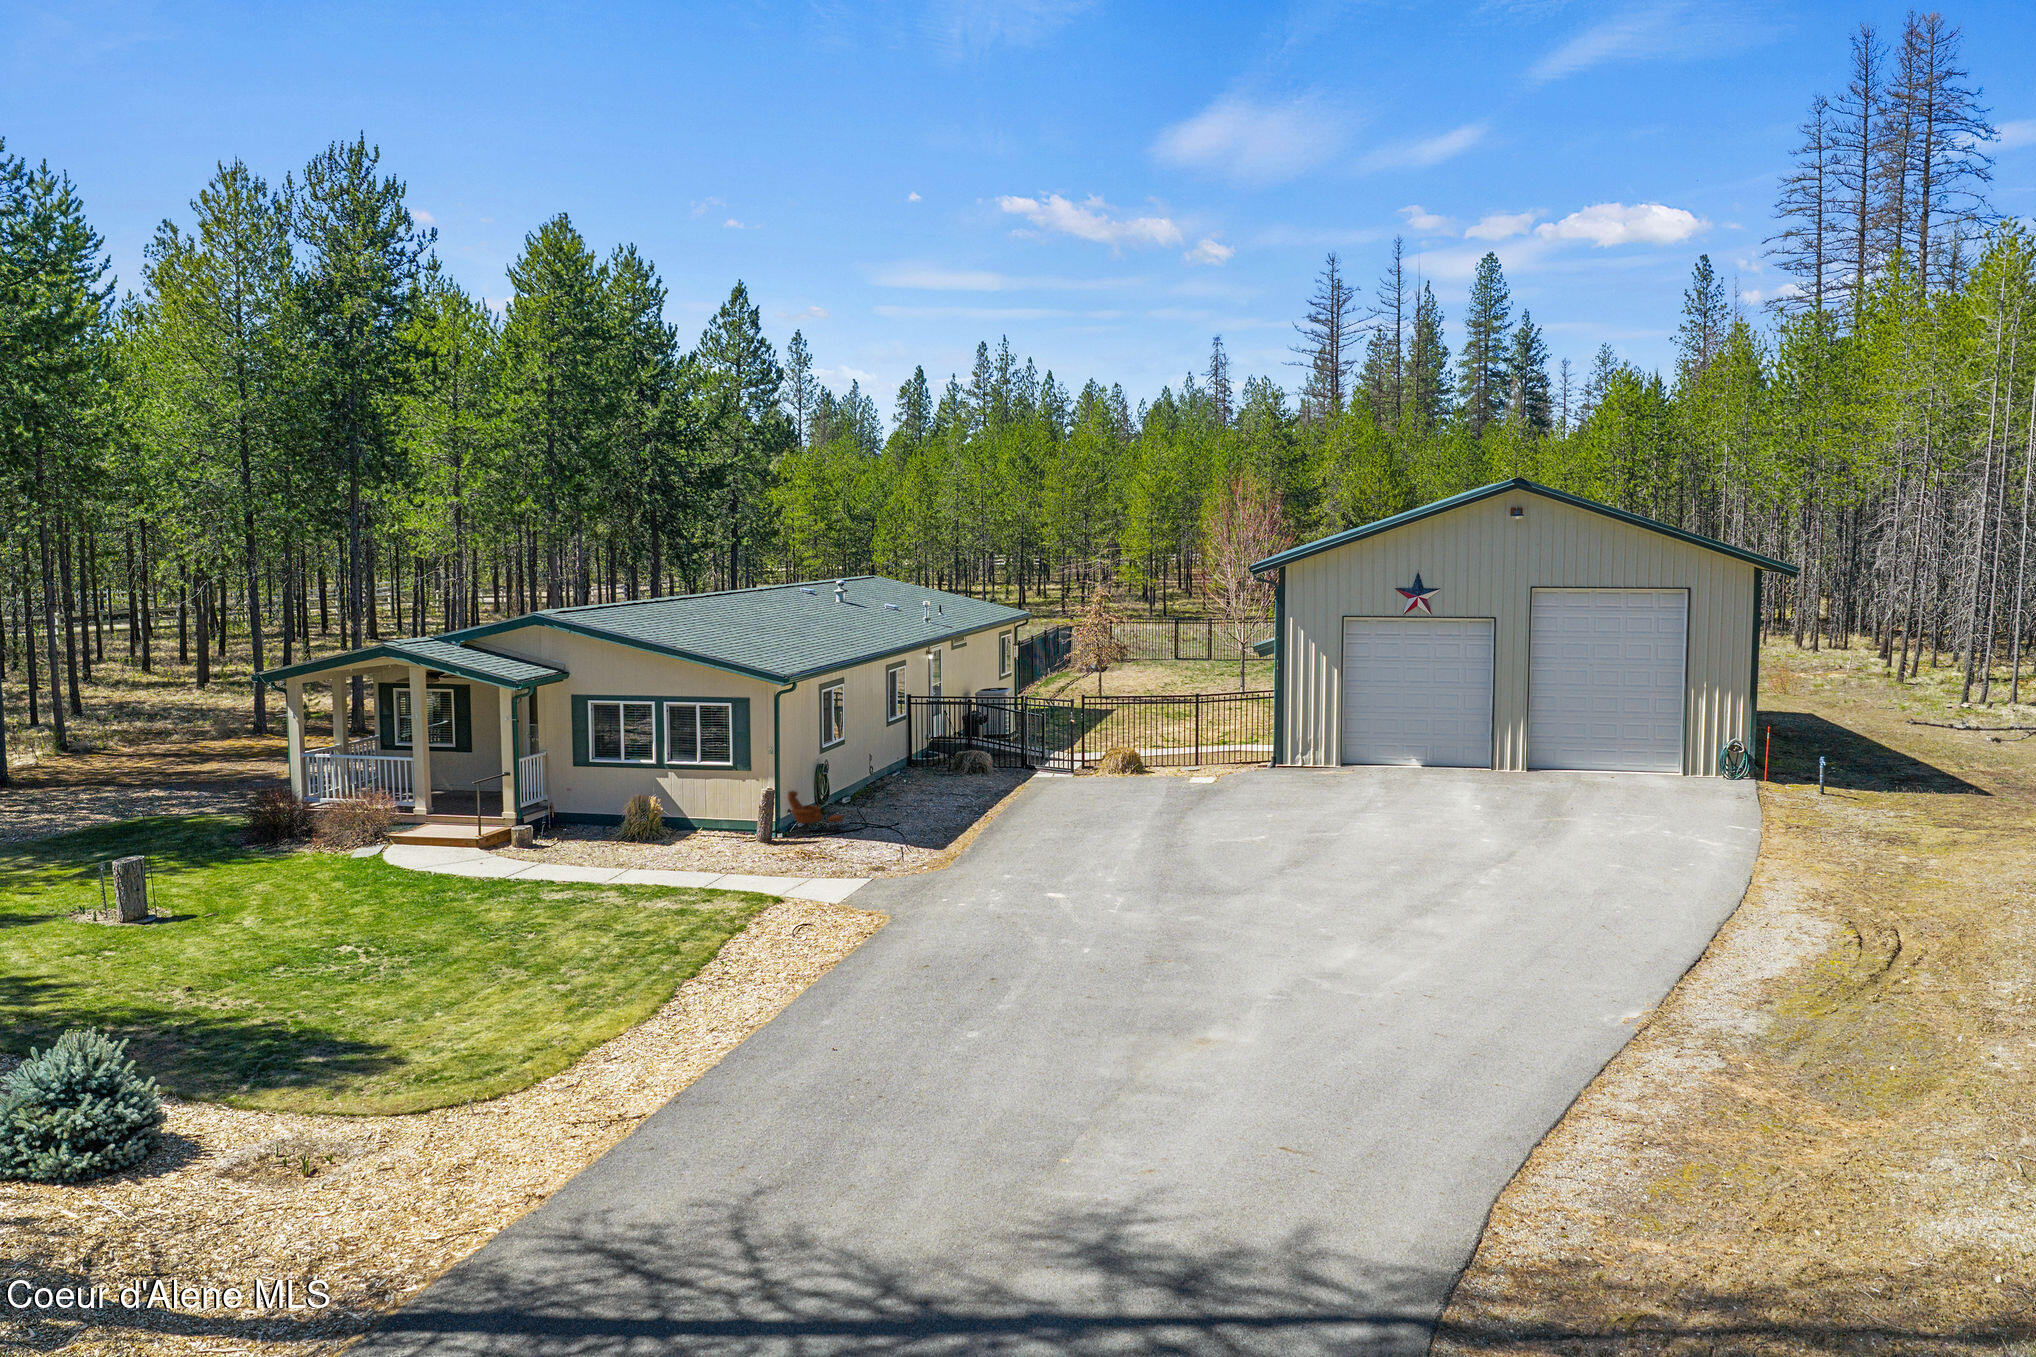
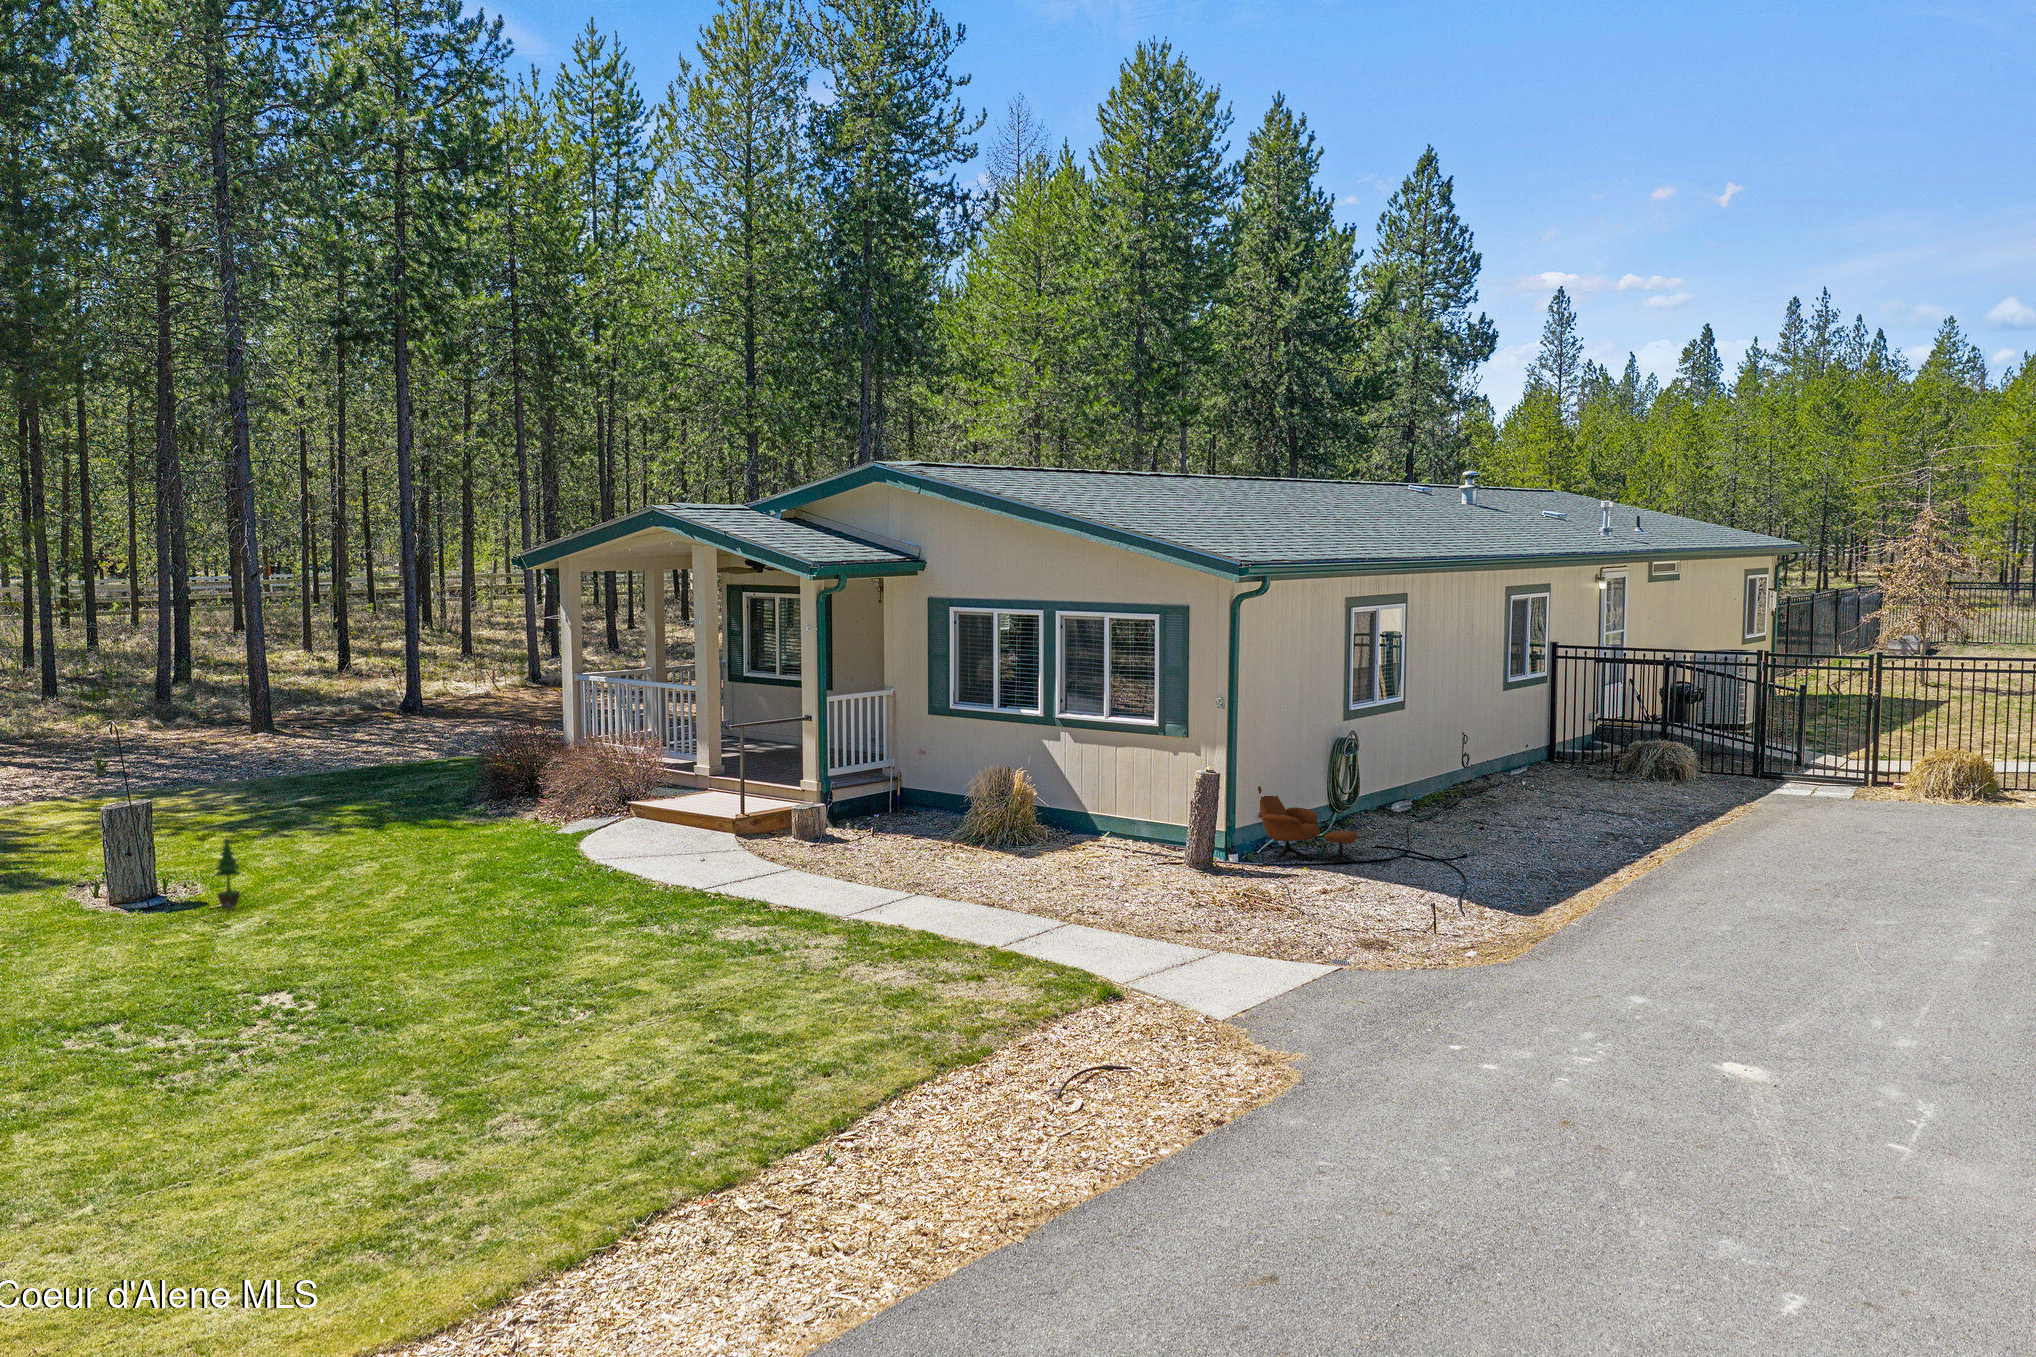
potted tree: none [143,884,163,932] -> present [215,838,240,909]

